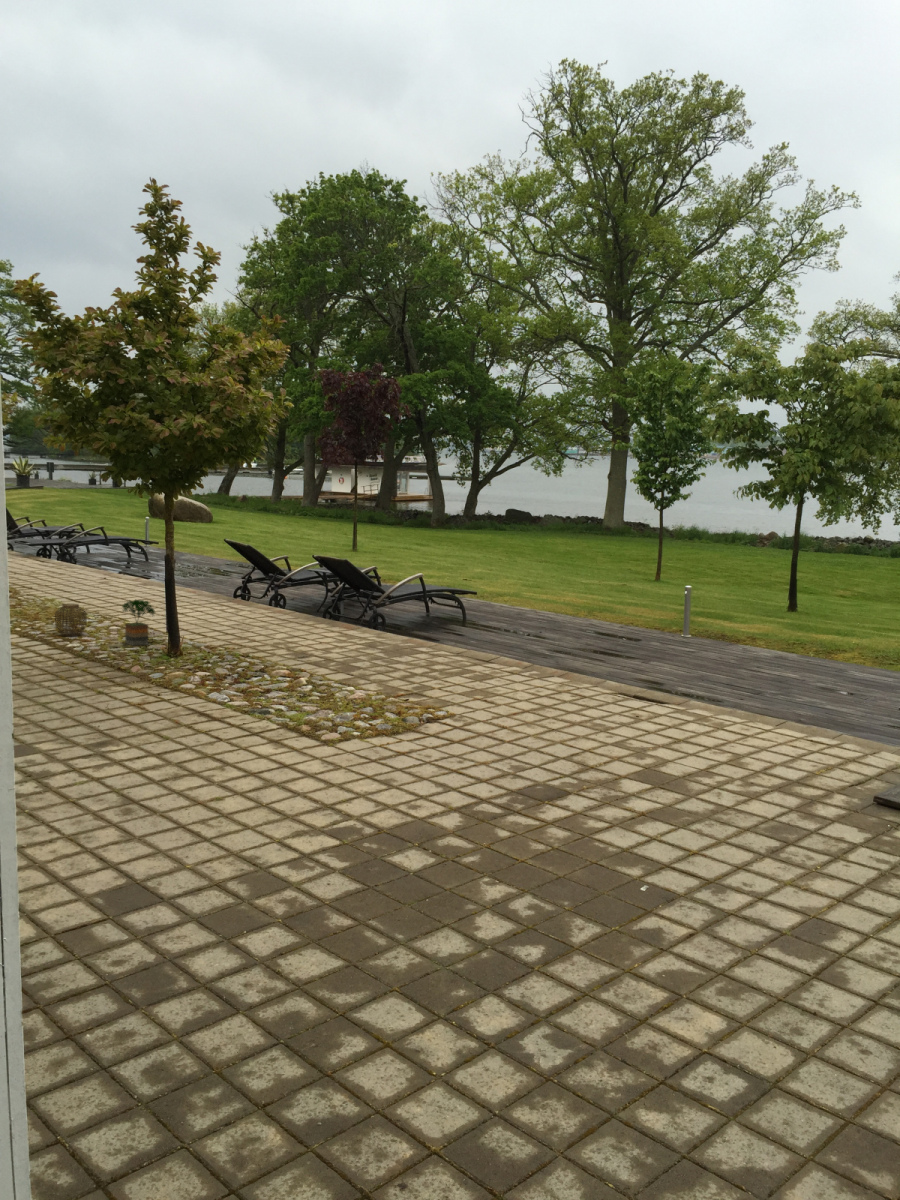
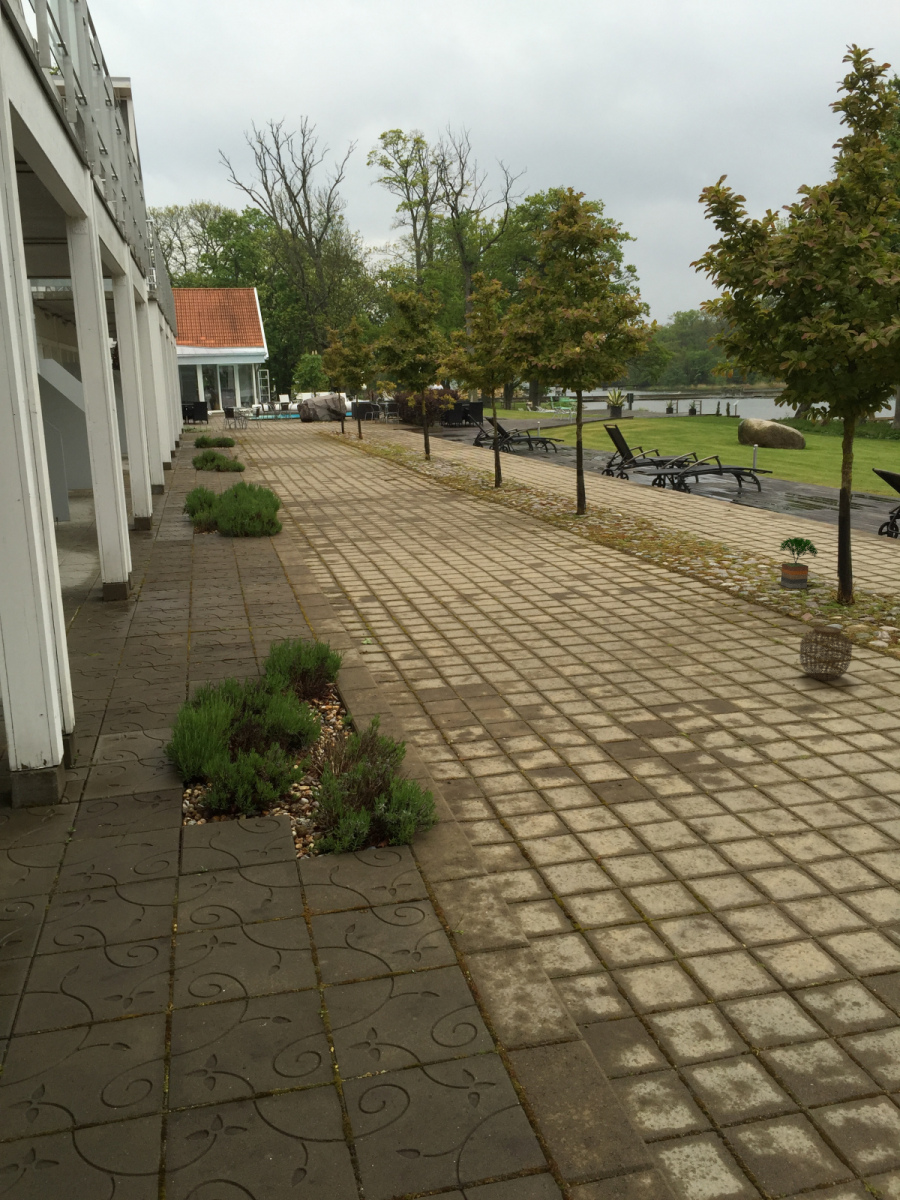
woven basket: present [55,604,87,636] -> present [800,626,852,681]

